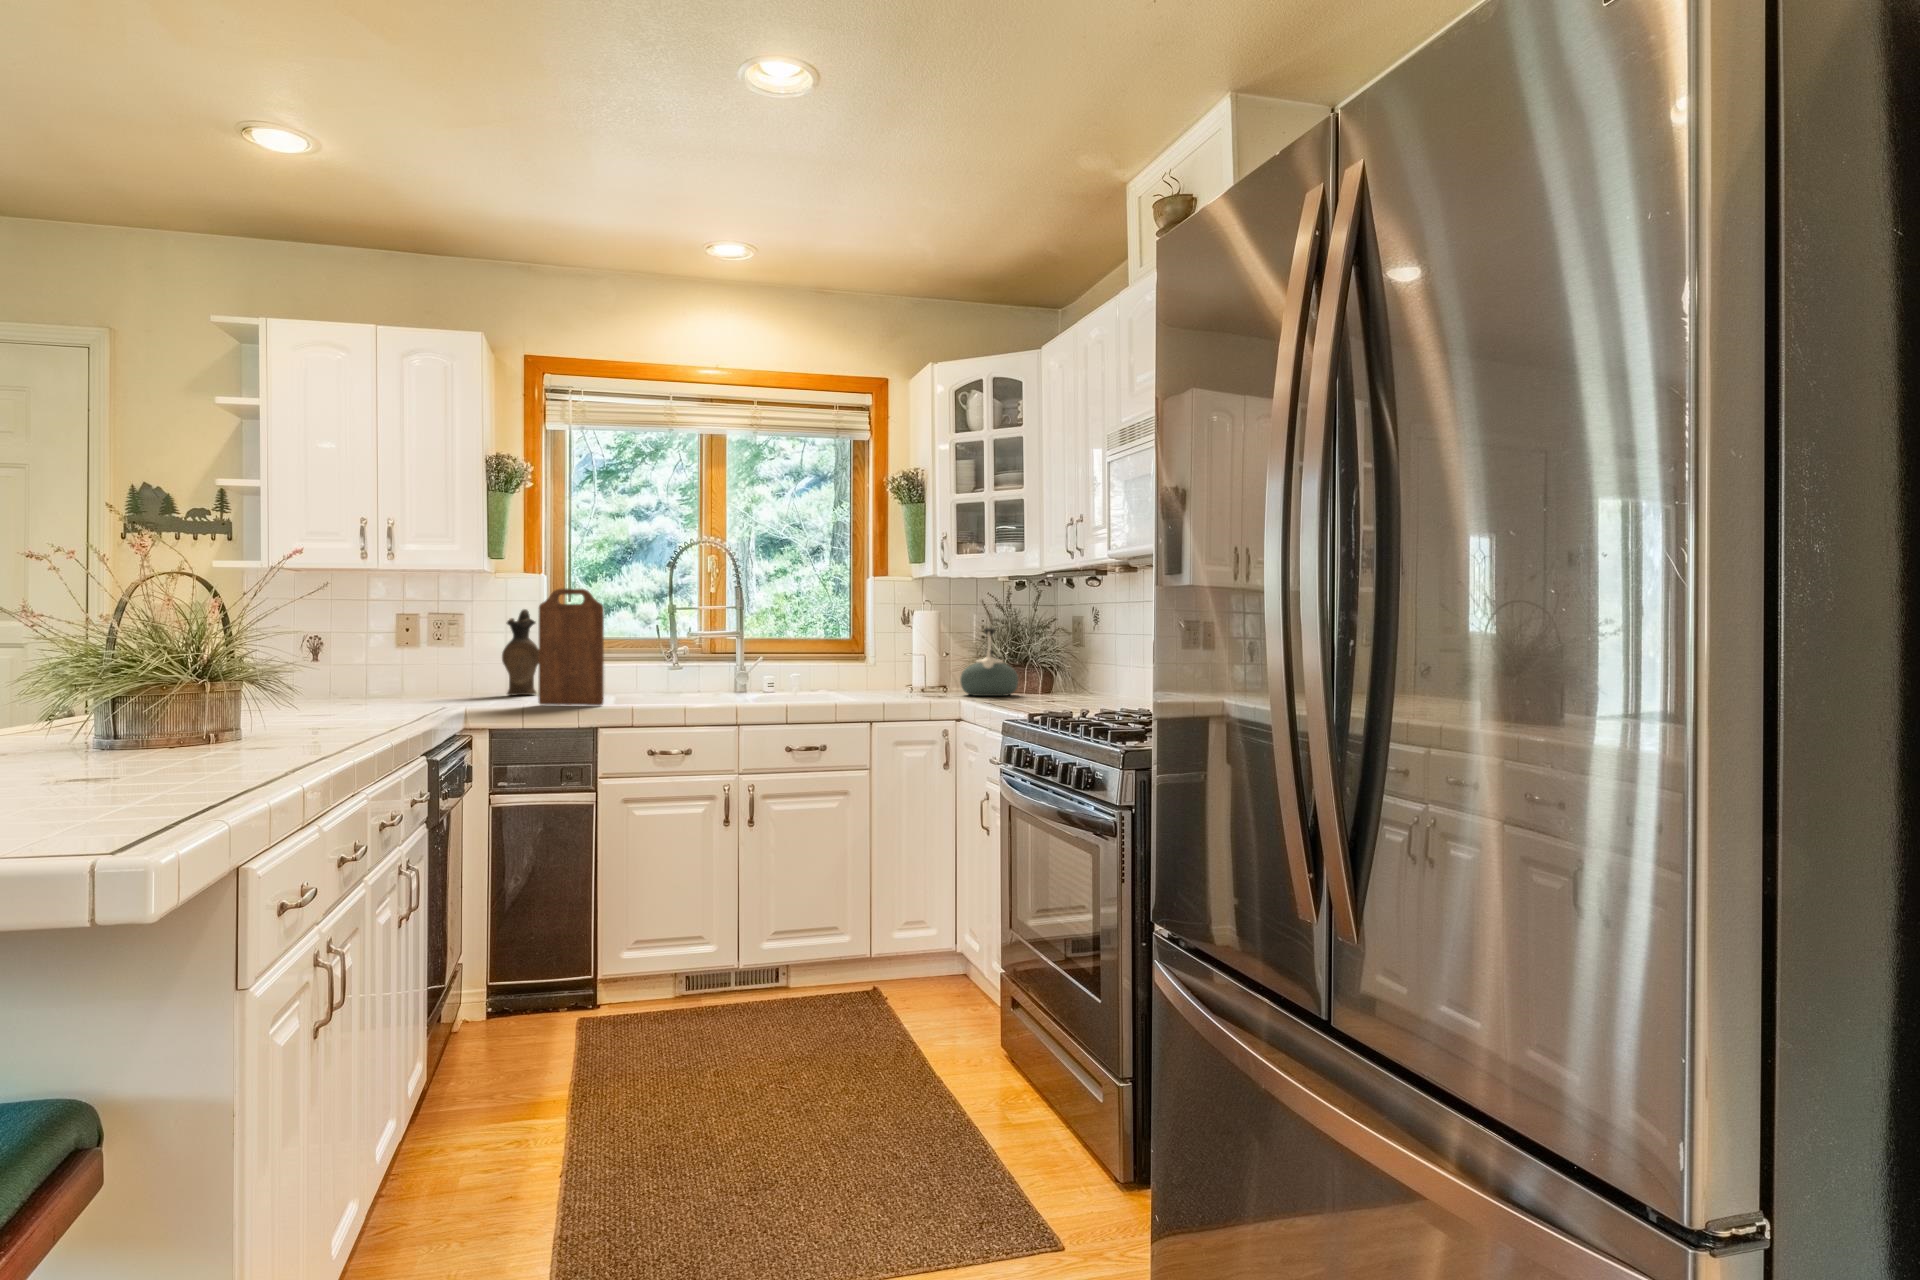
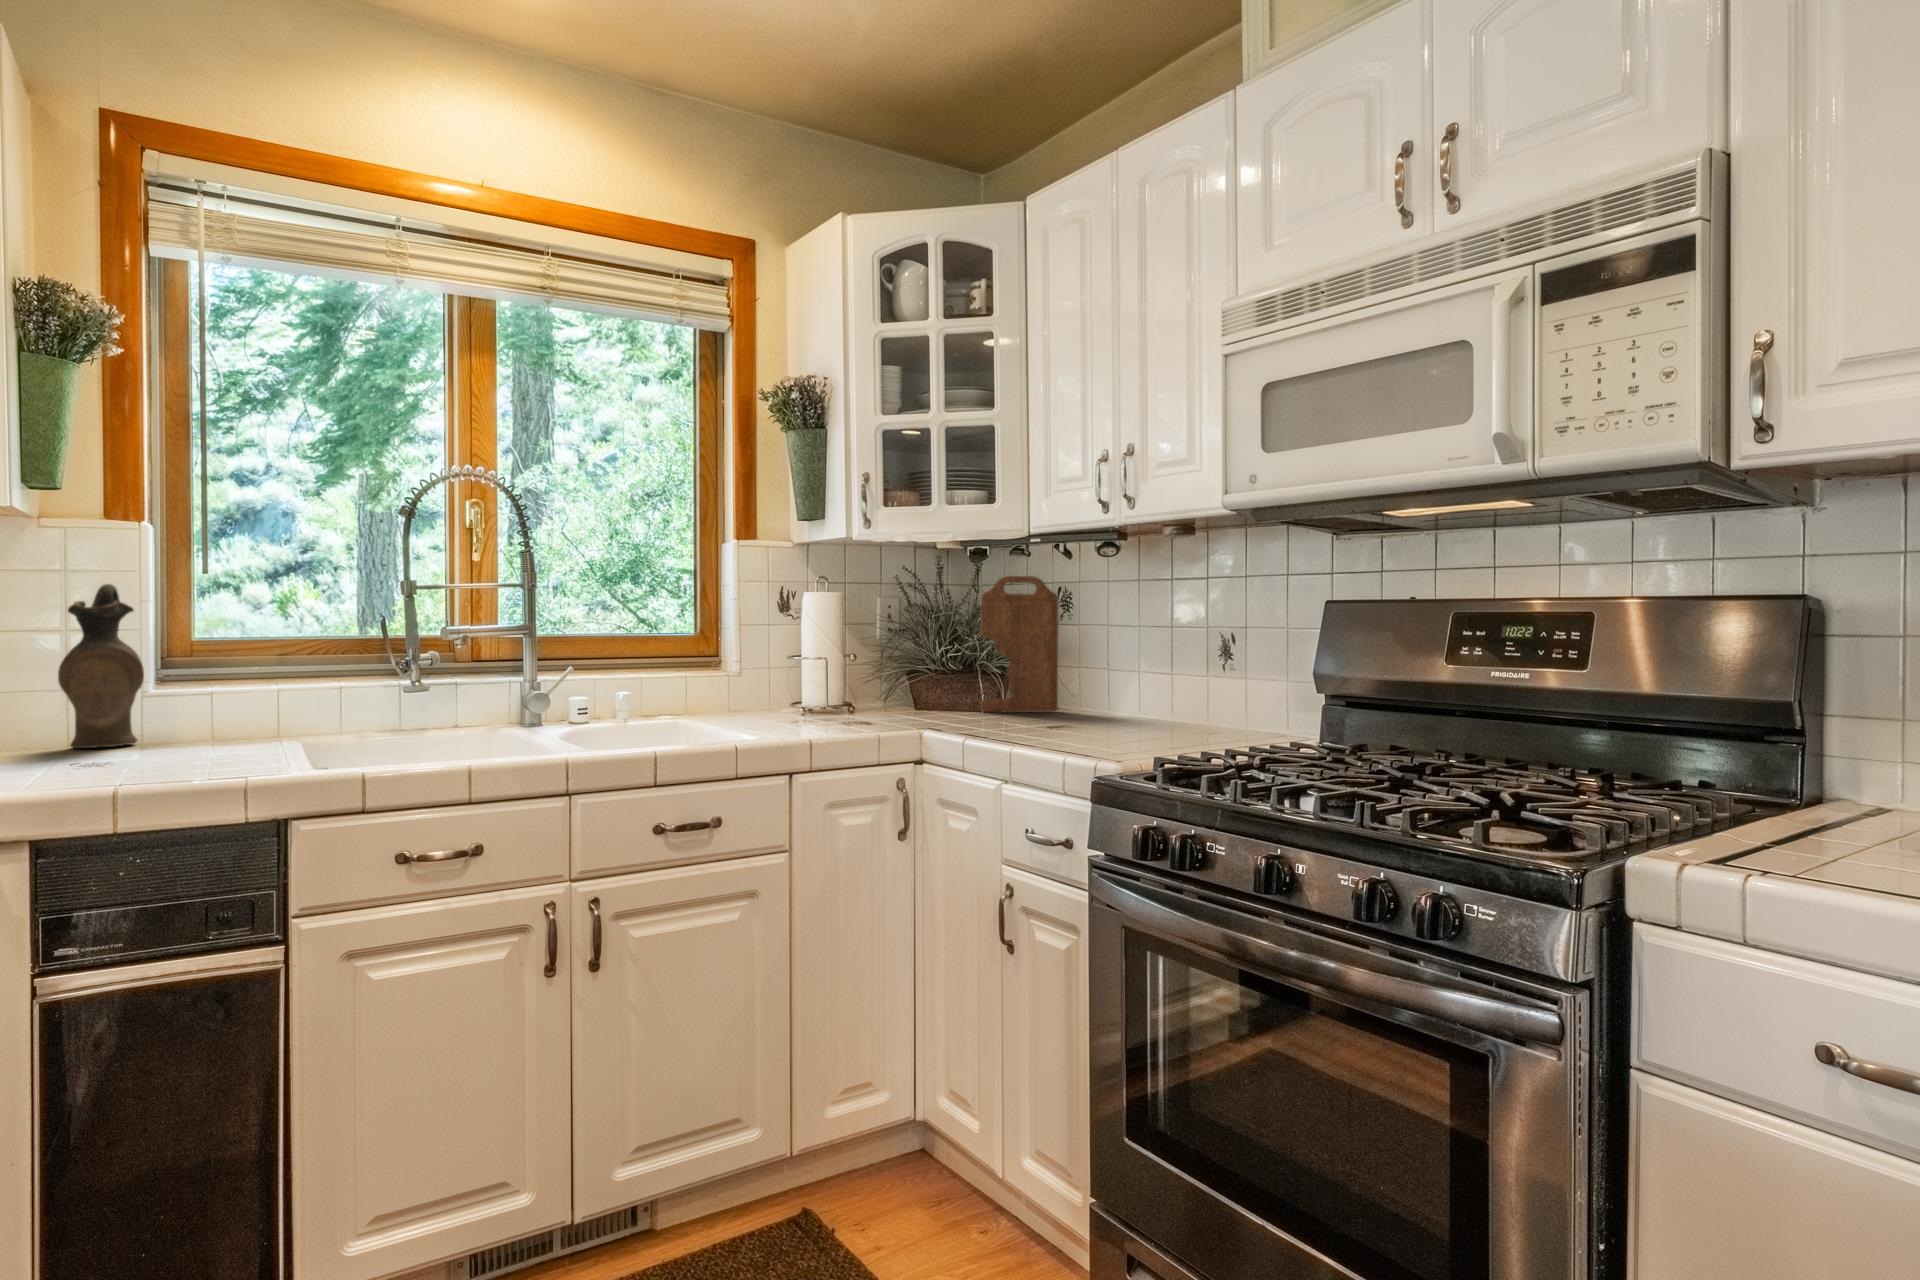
cutting board: present [538,589,604,706] -> present [980,576,1059,712]
kettle: present [960,628,1018,696] -> none [893,619,980,722]

